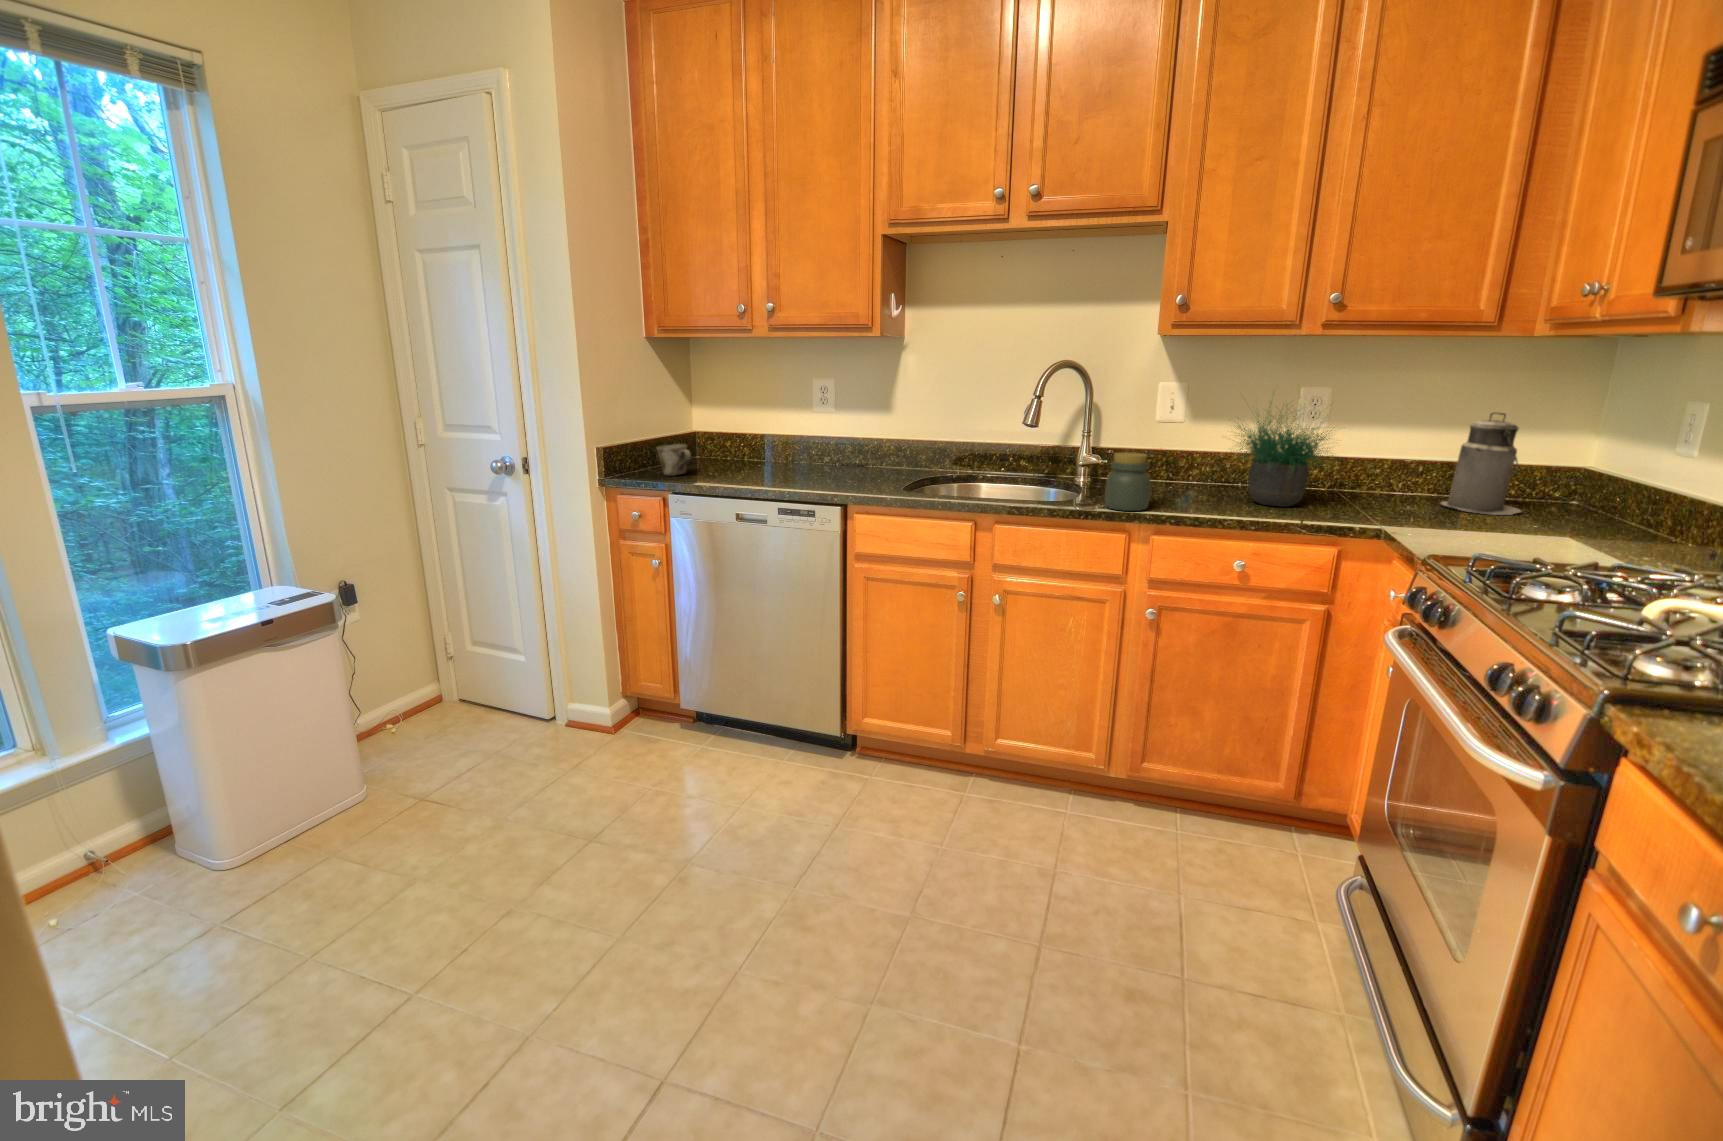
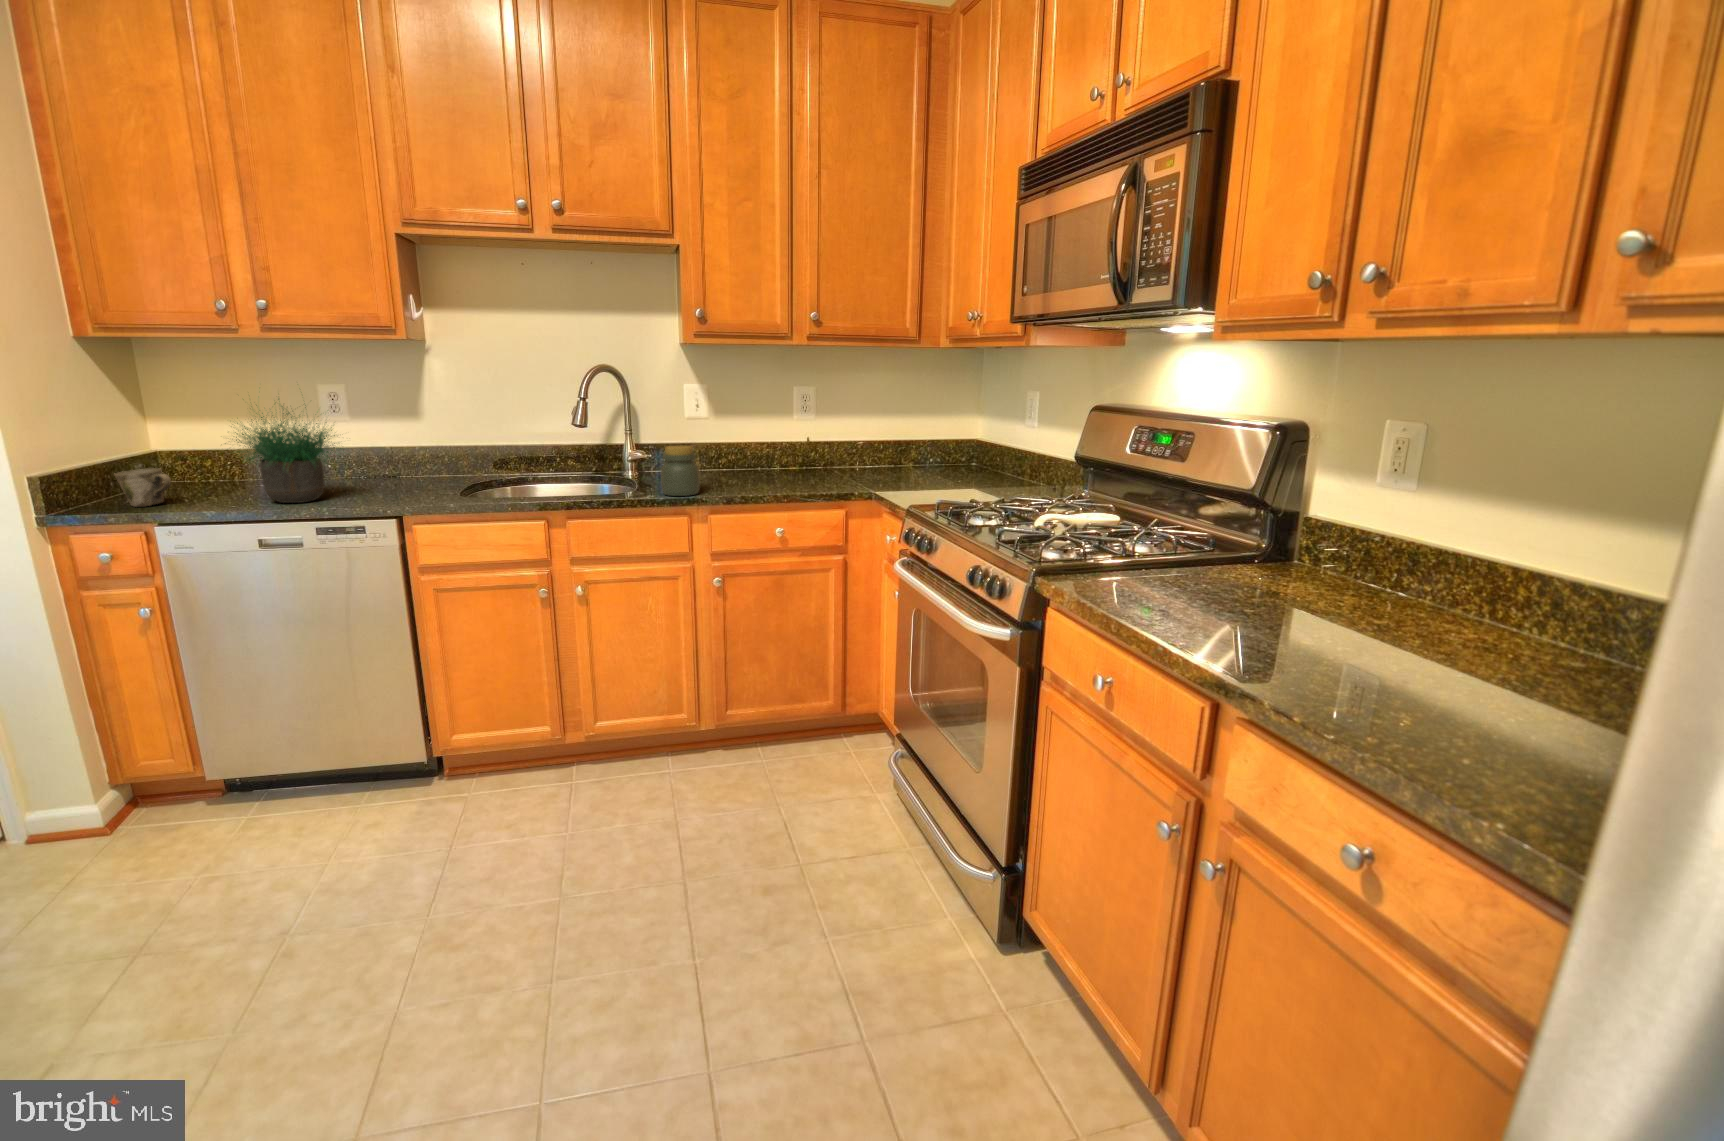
potted plant: present [1236,402,1333,507] -> present [225,399,341,503]
canister: present [1441,412,1521,515] -> none [899,402,948,475]

